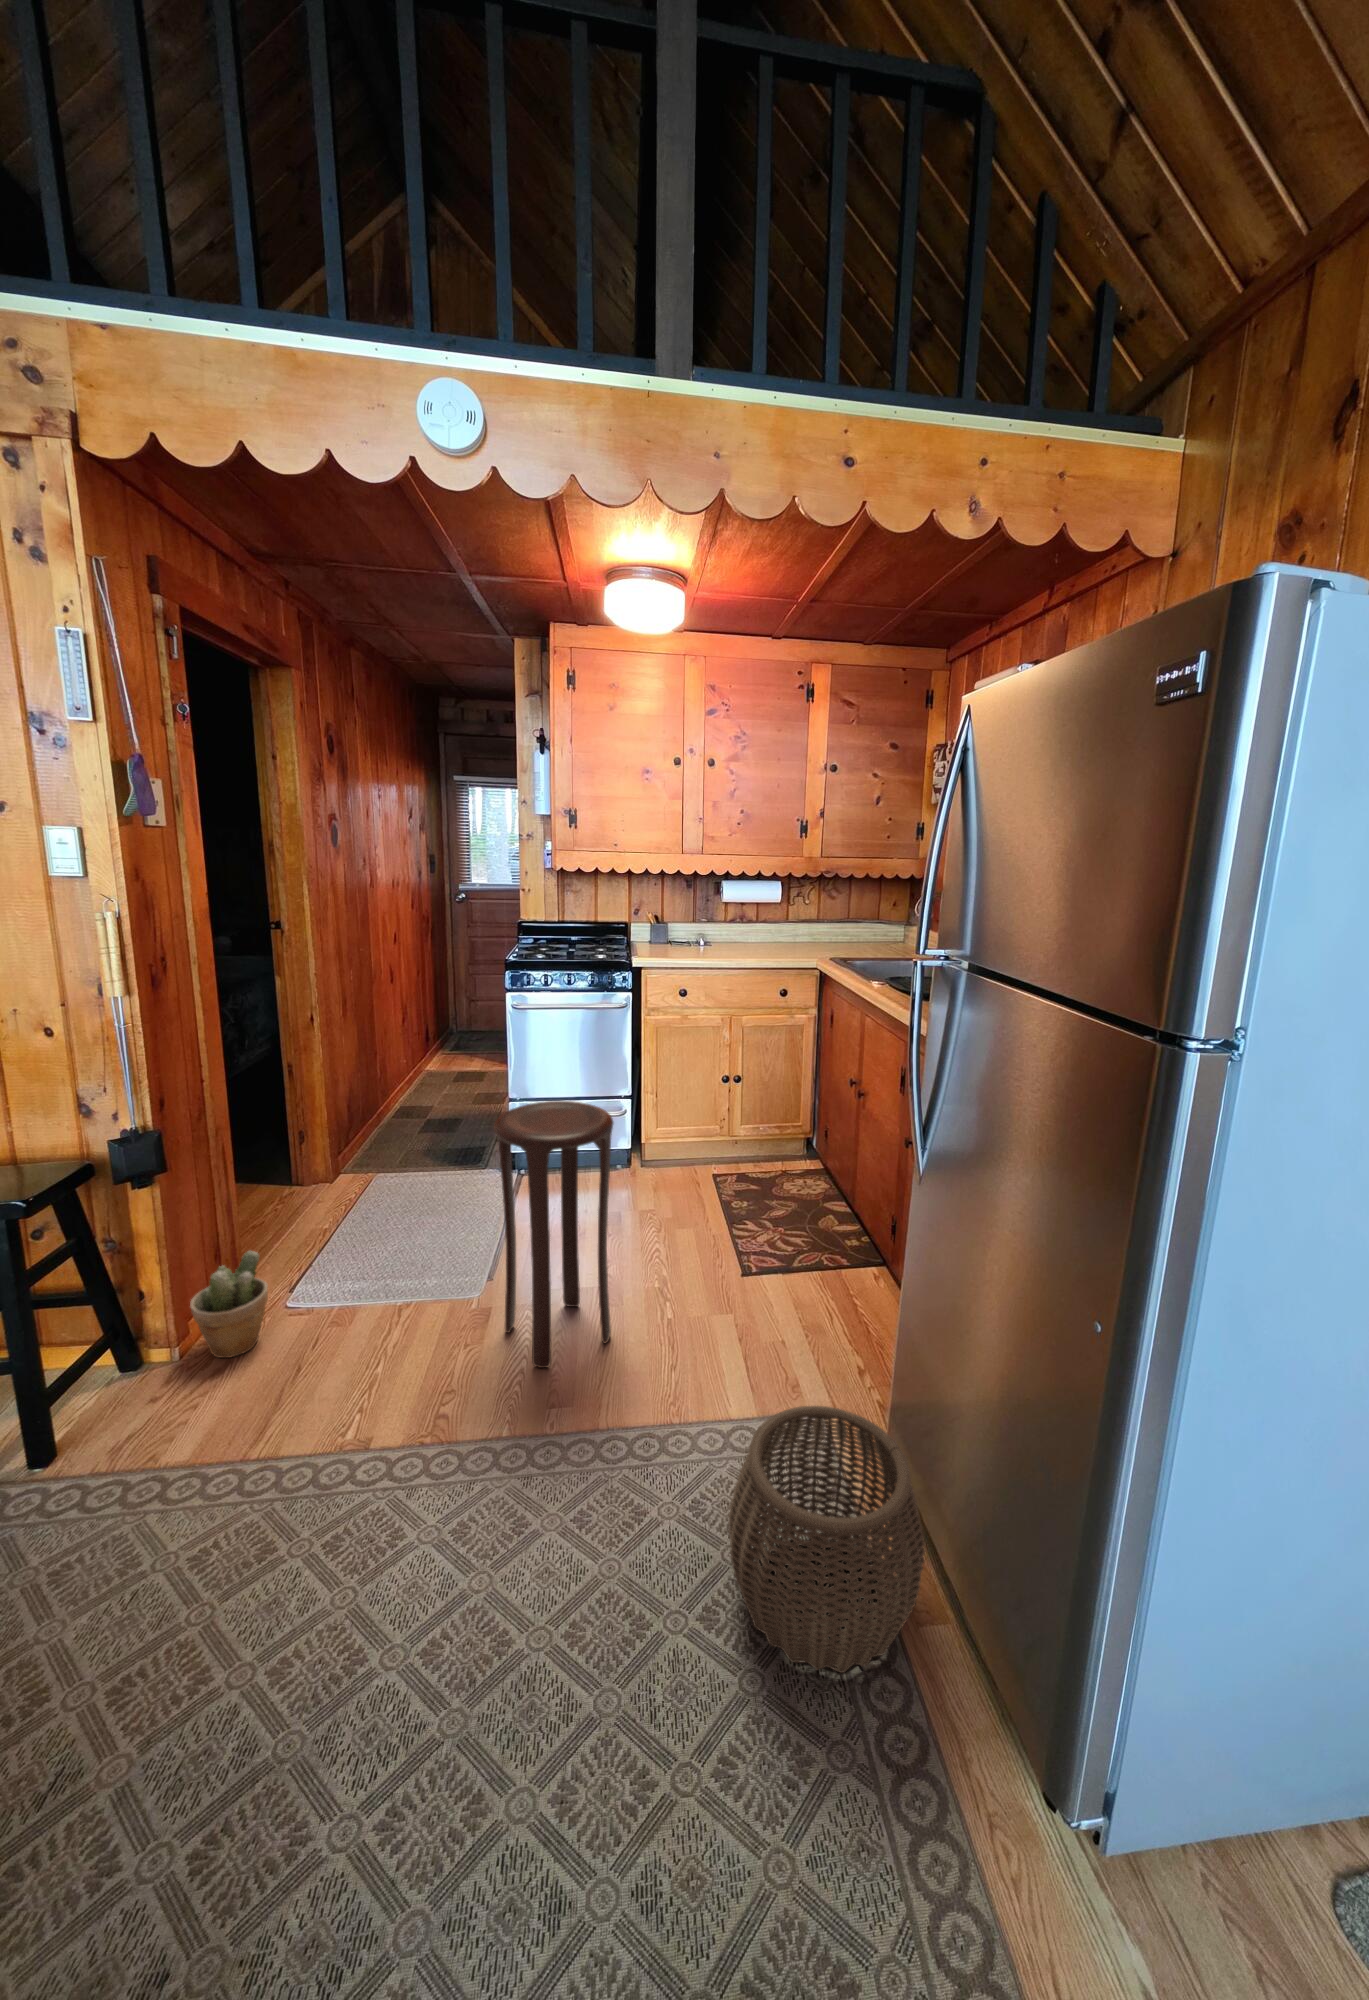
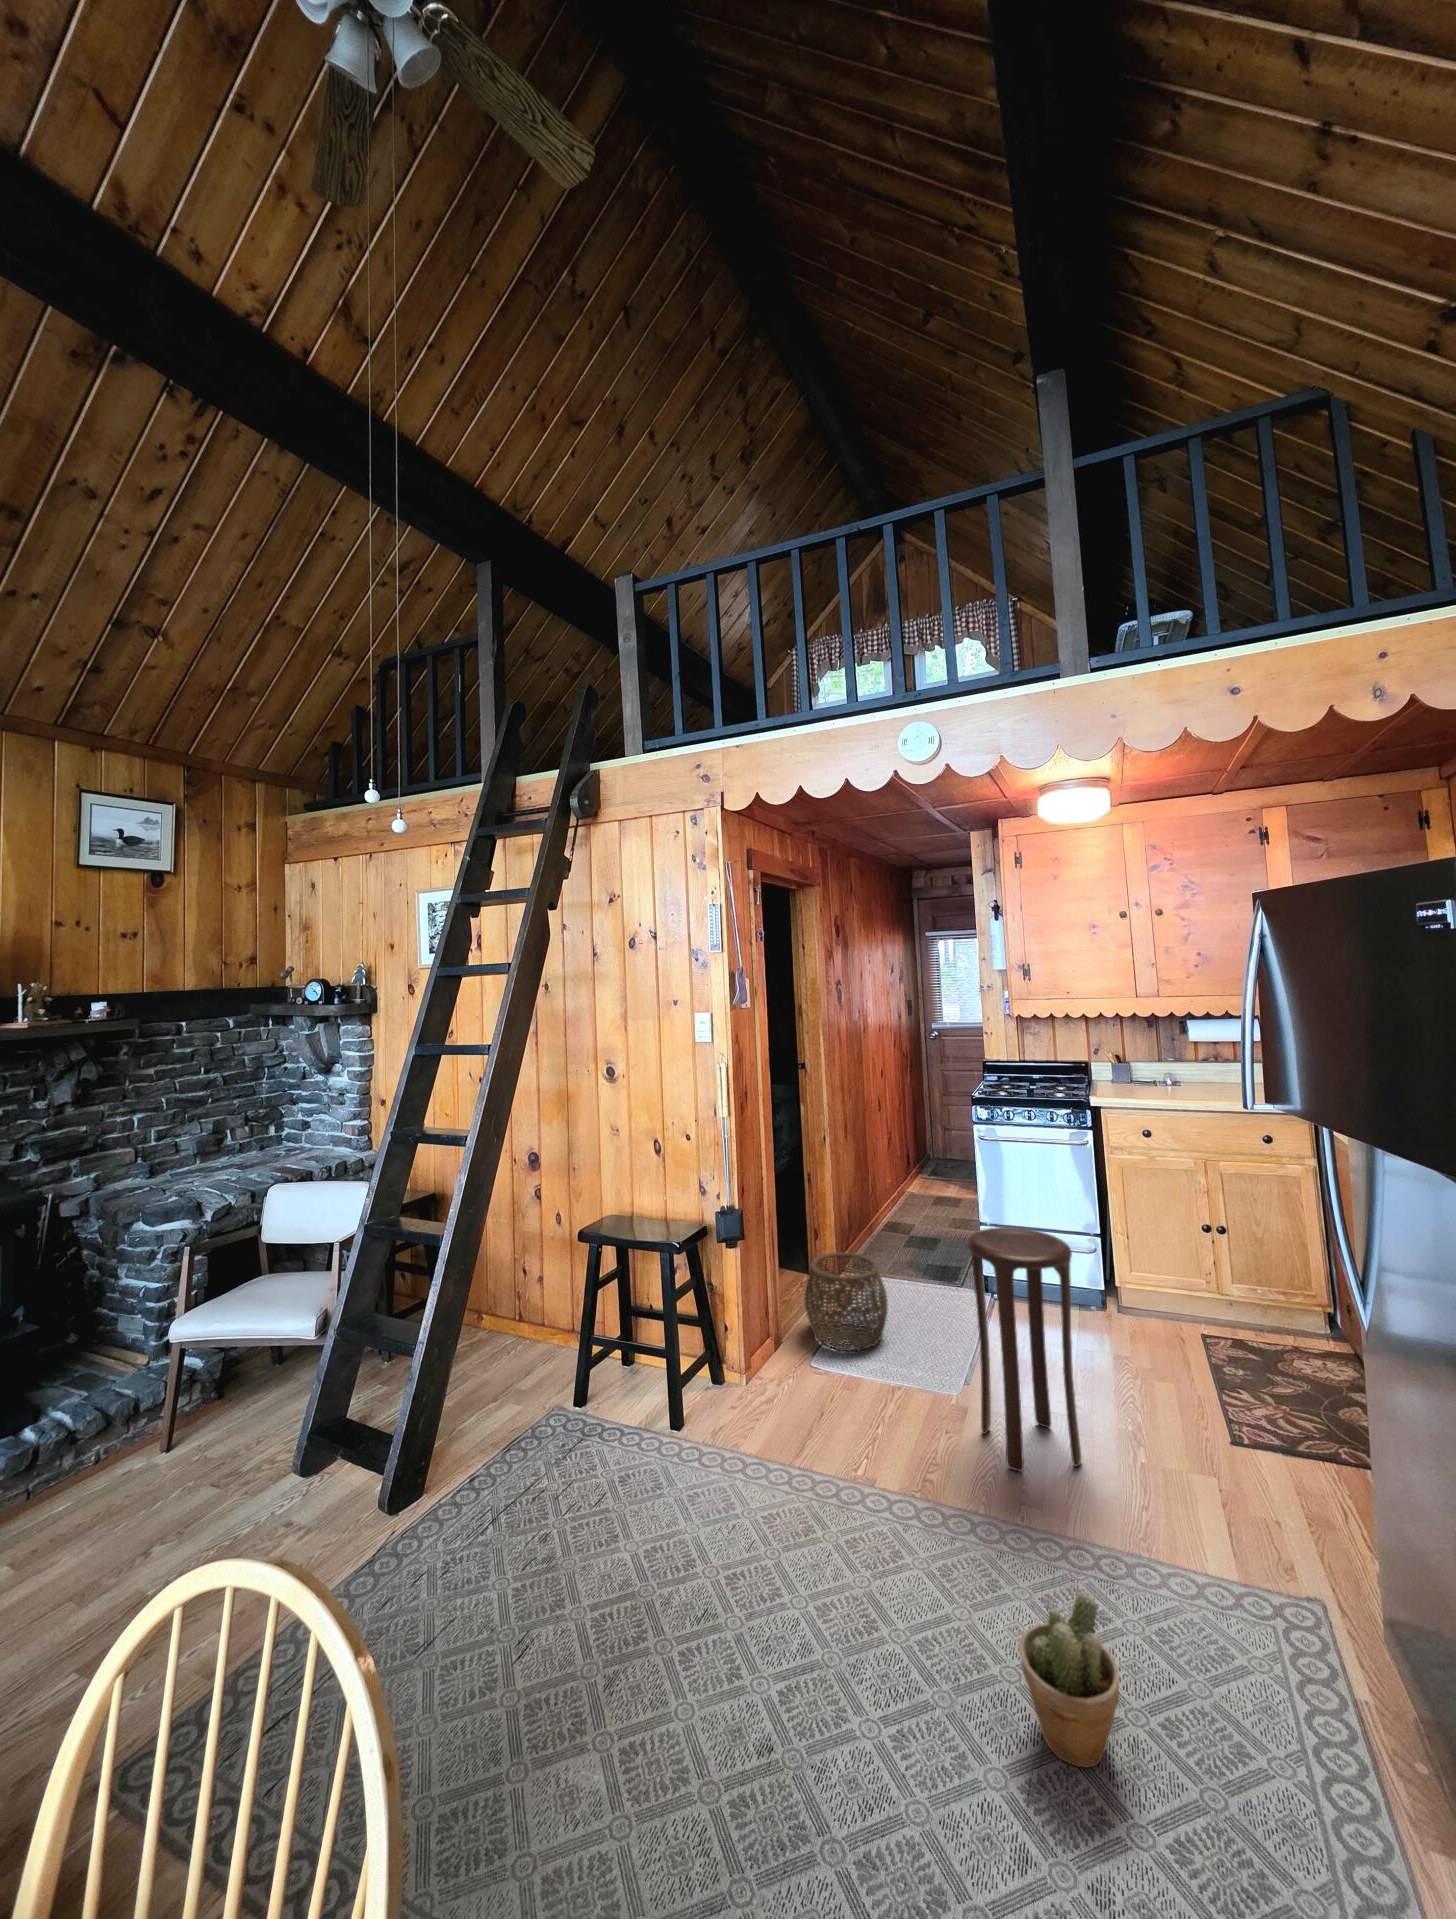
potted plant: present [190,1251,268,1358] -> present [1019,1593,1119,1768]
woven basket: present [728,1406,925,1673] -> present [804,1252,888,1351]

